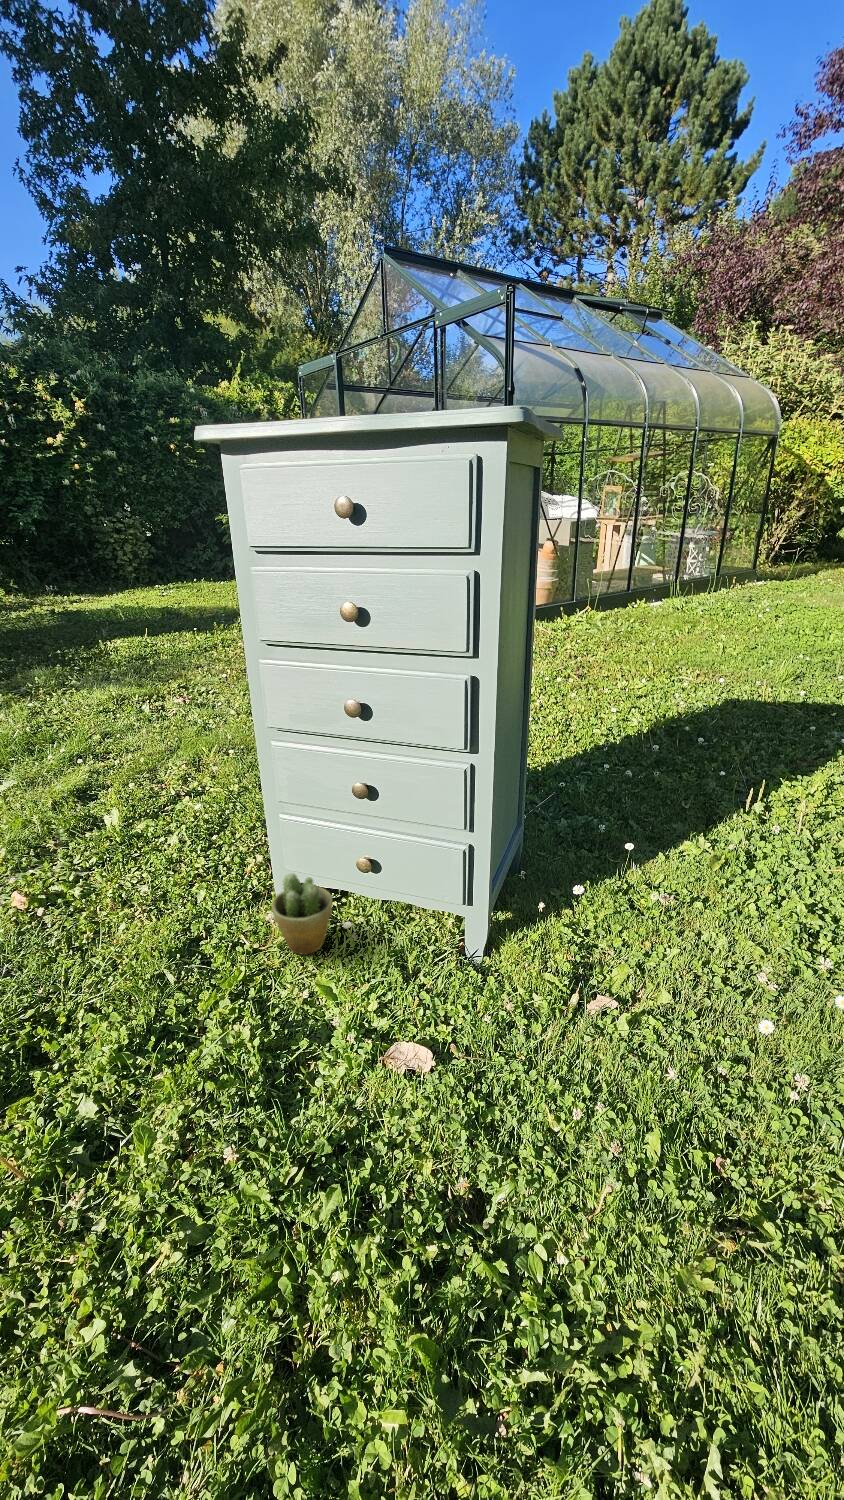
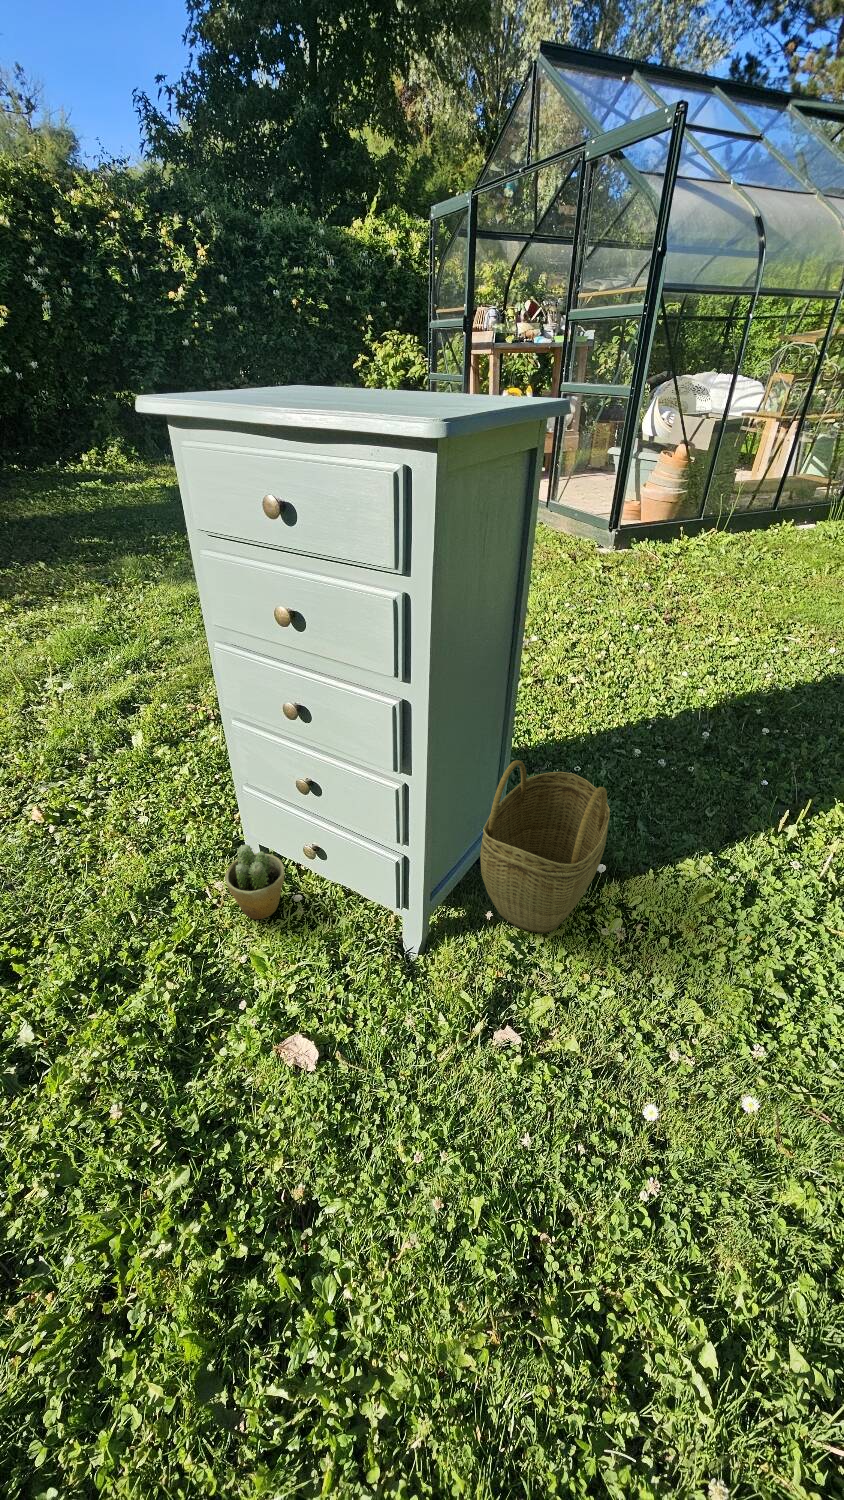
woven basket: none [523,755,632,919] -> present [480,760,610,933]

